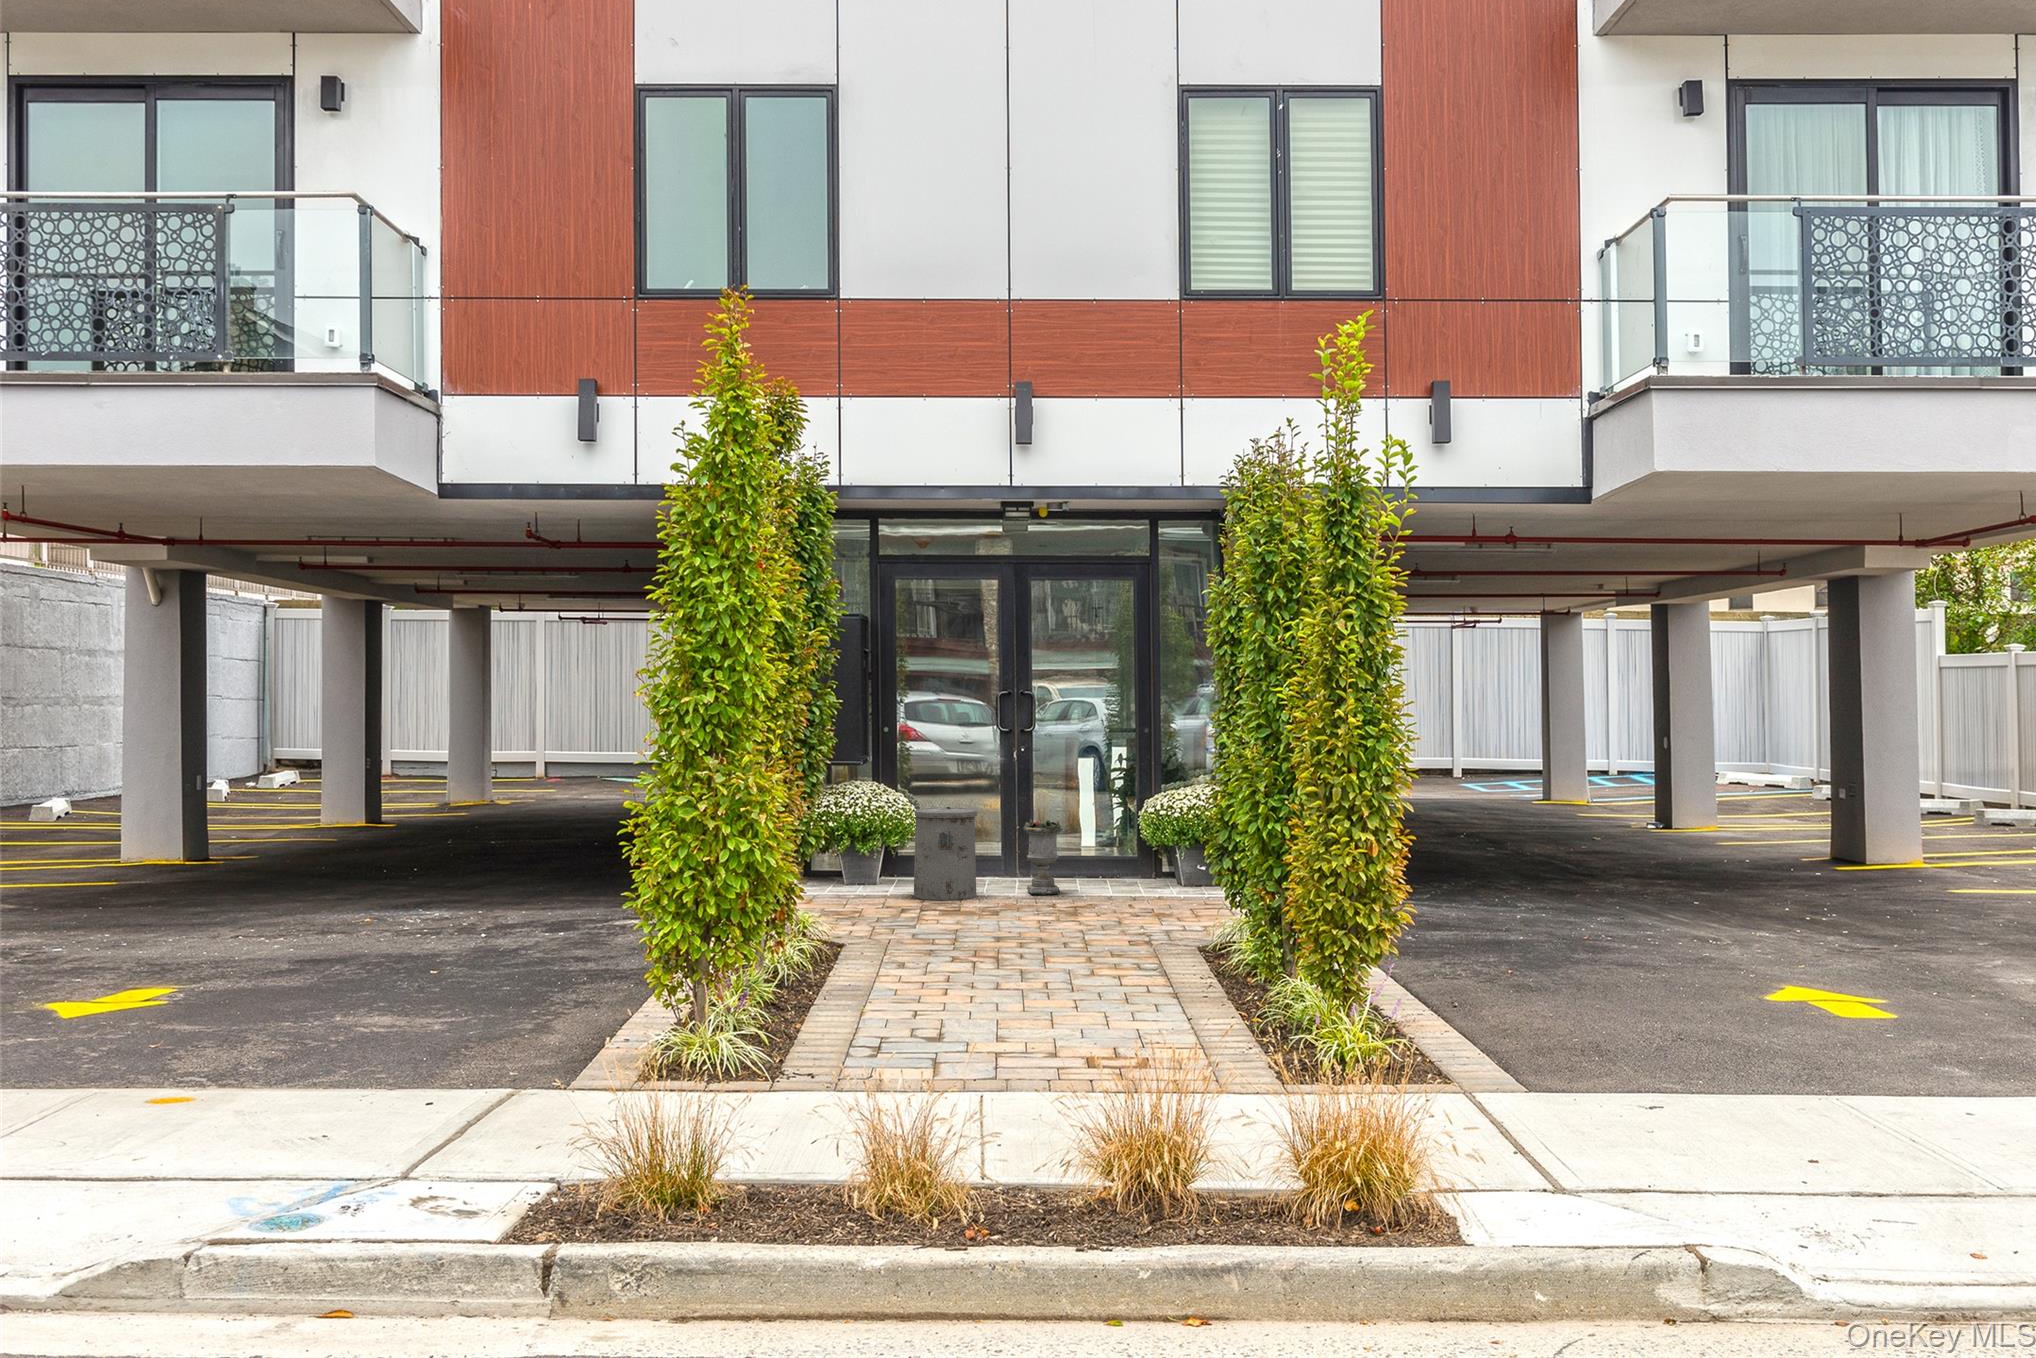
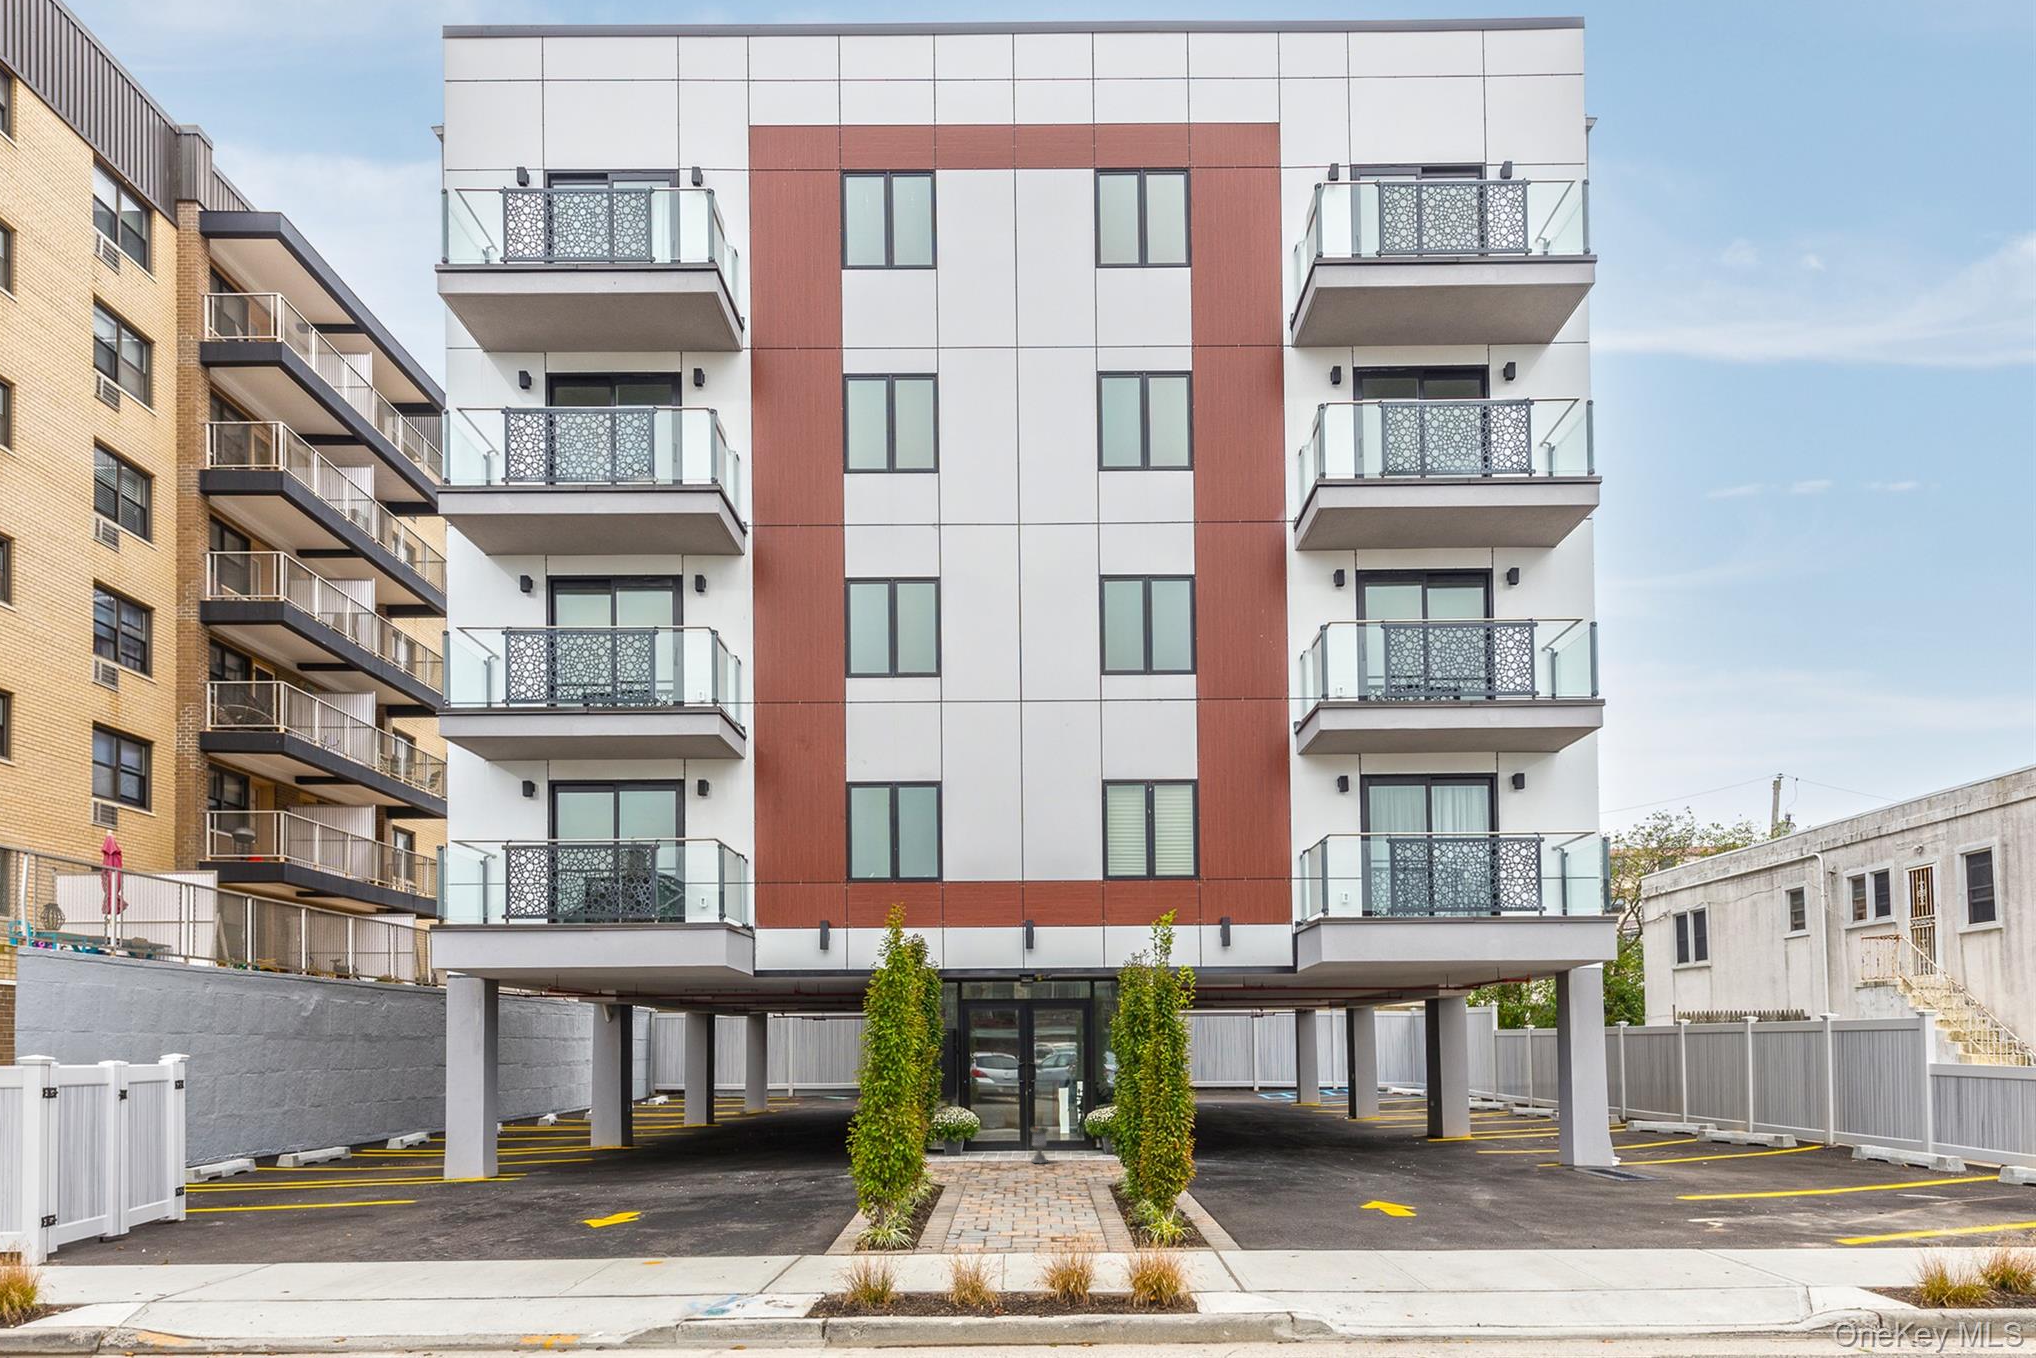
trash can: present [914,807,978,900] -> none [977,1120,1008,1167]

